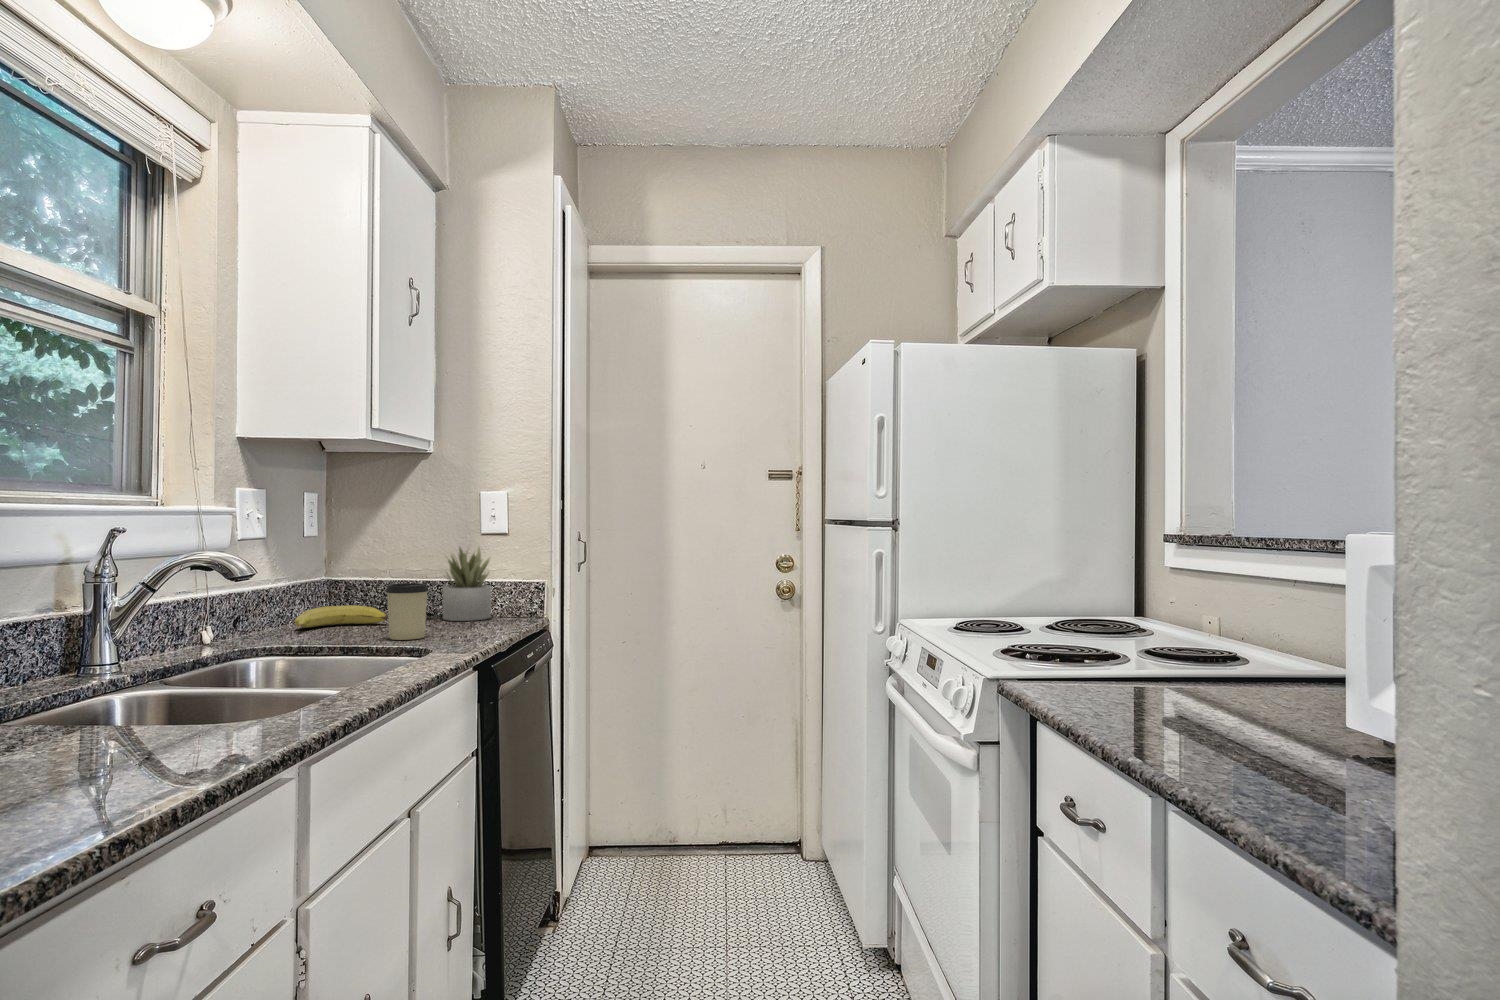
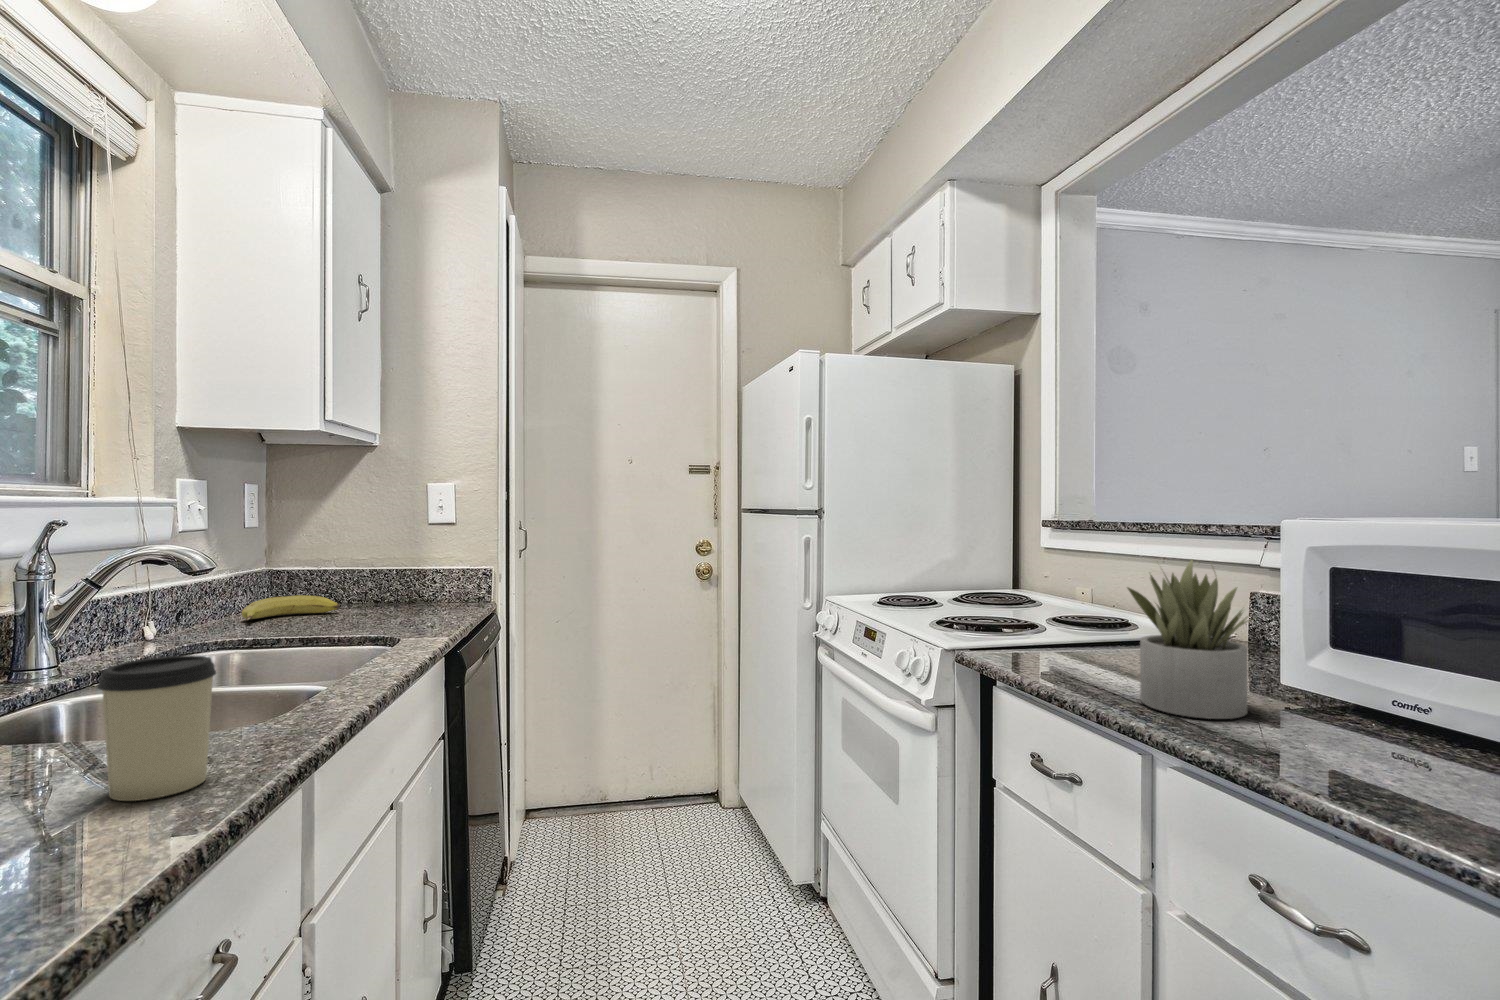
succulent plant: present [443,547,491,621] -> present [1127,560,1248,719]
cup: present [386,583,428,640] -> present [97,655,216,801]

